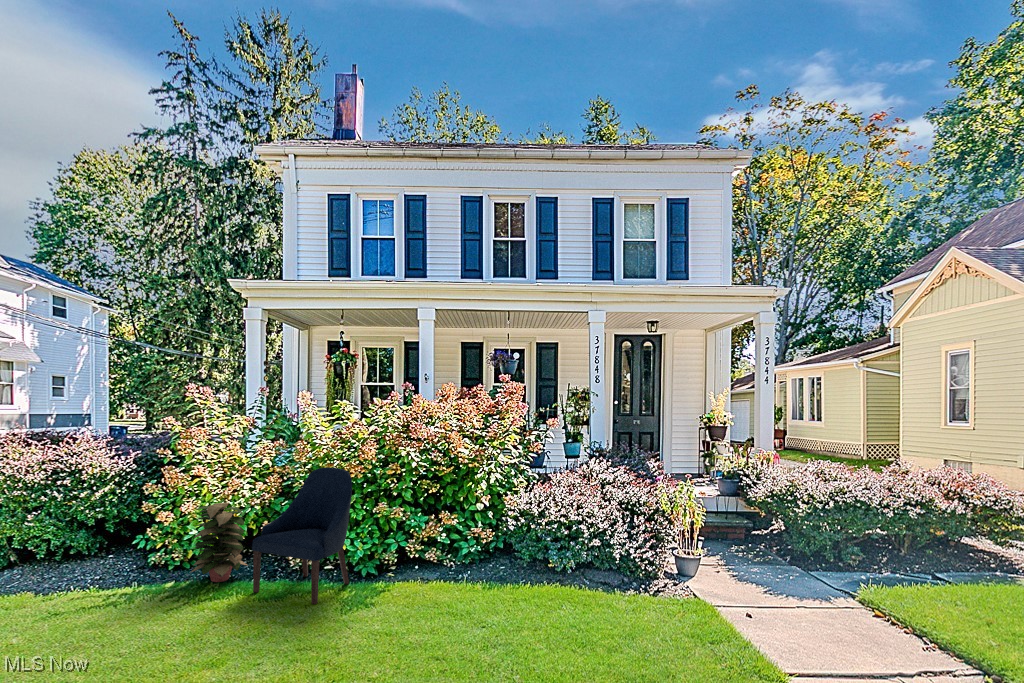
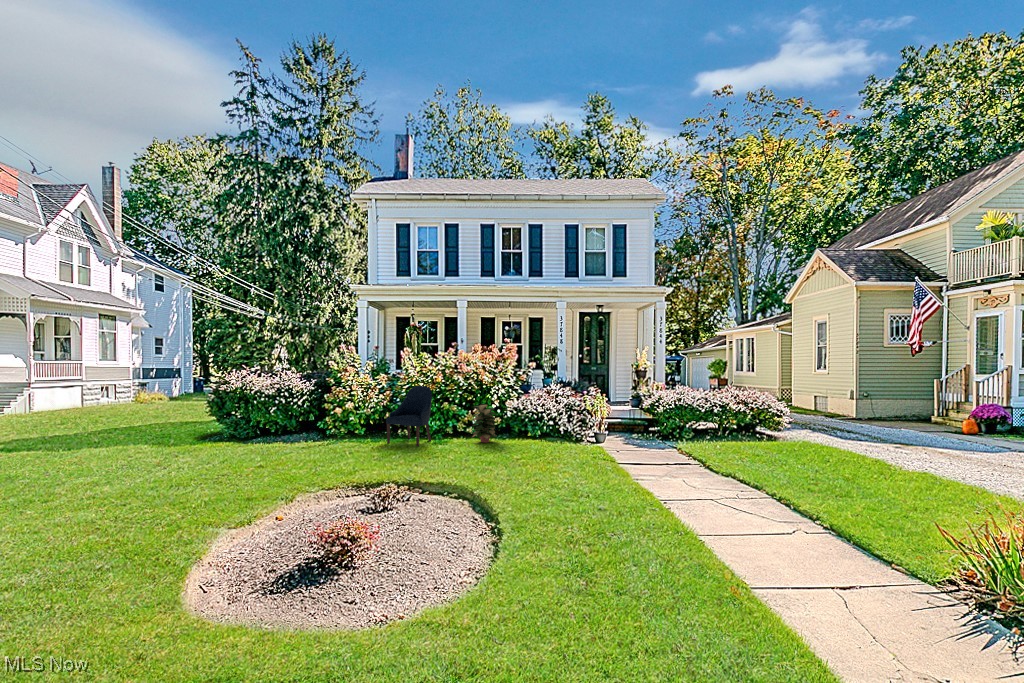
decorative plant: present [190,502,248,582] -> present [472,405,496,443]

